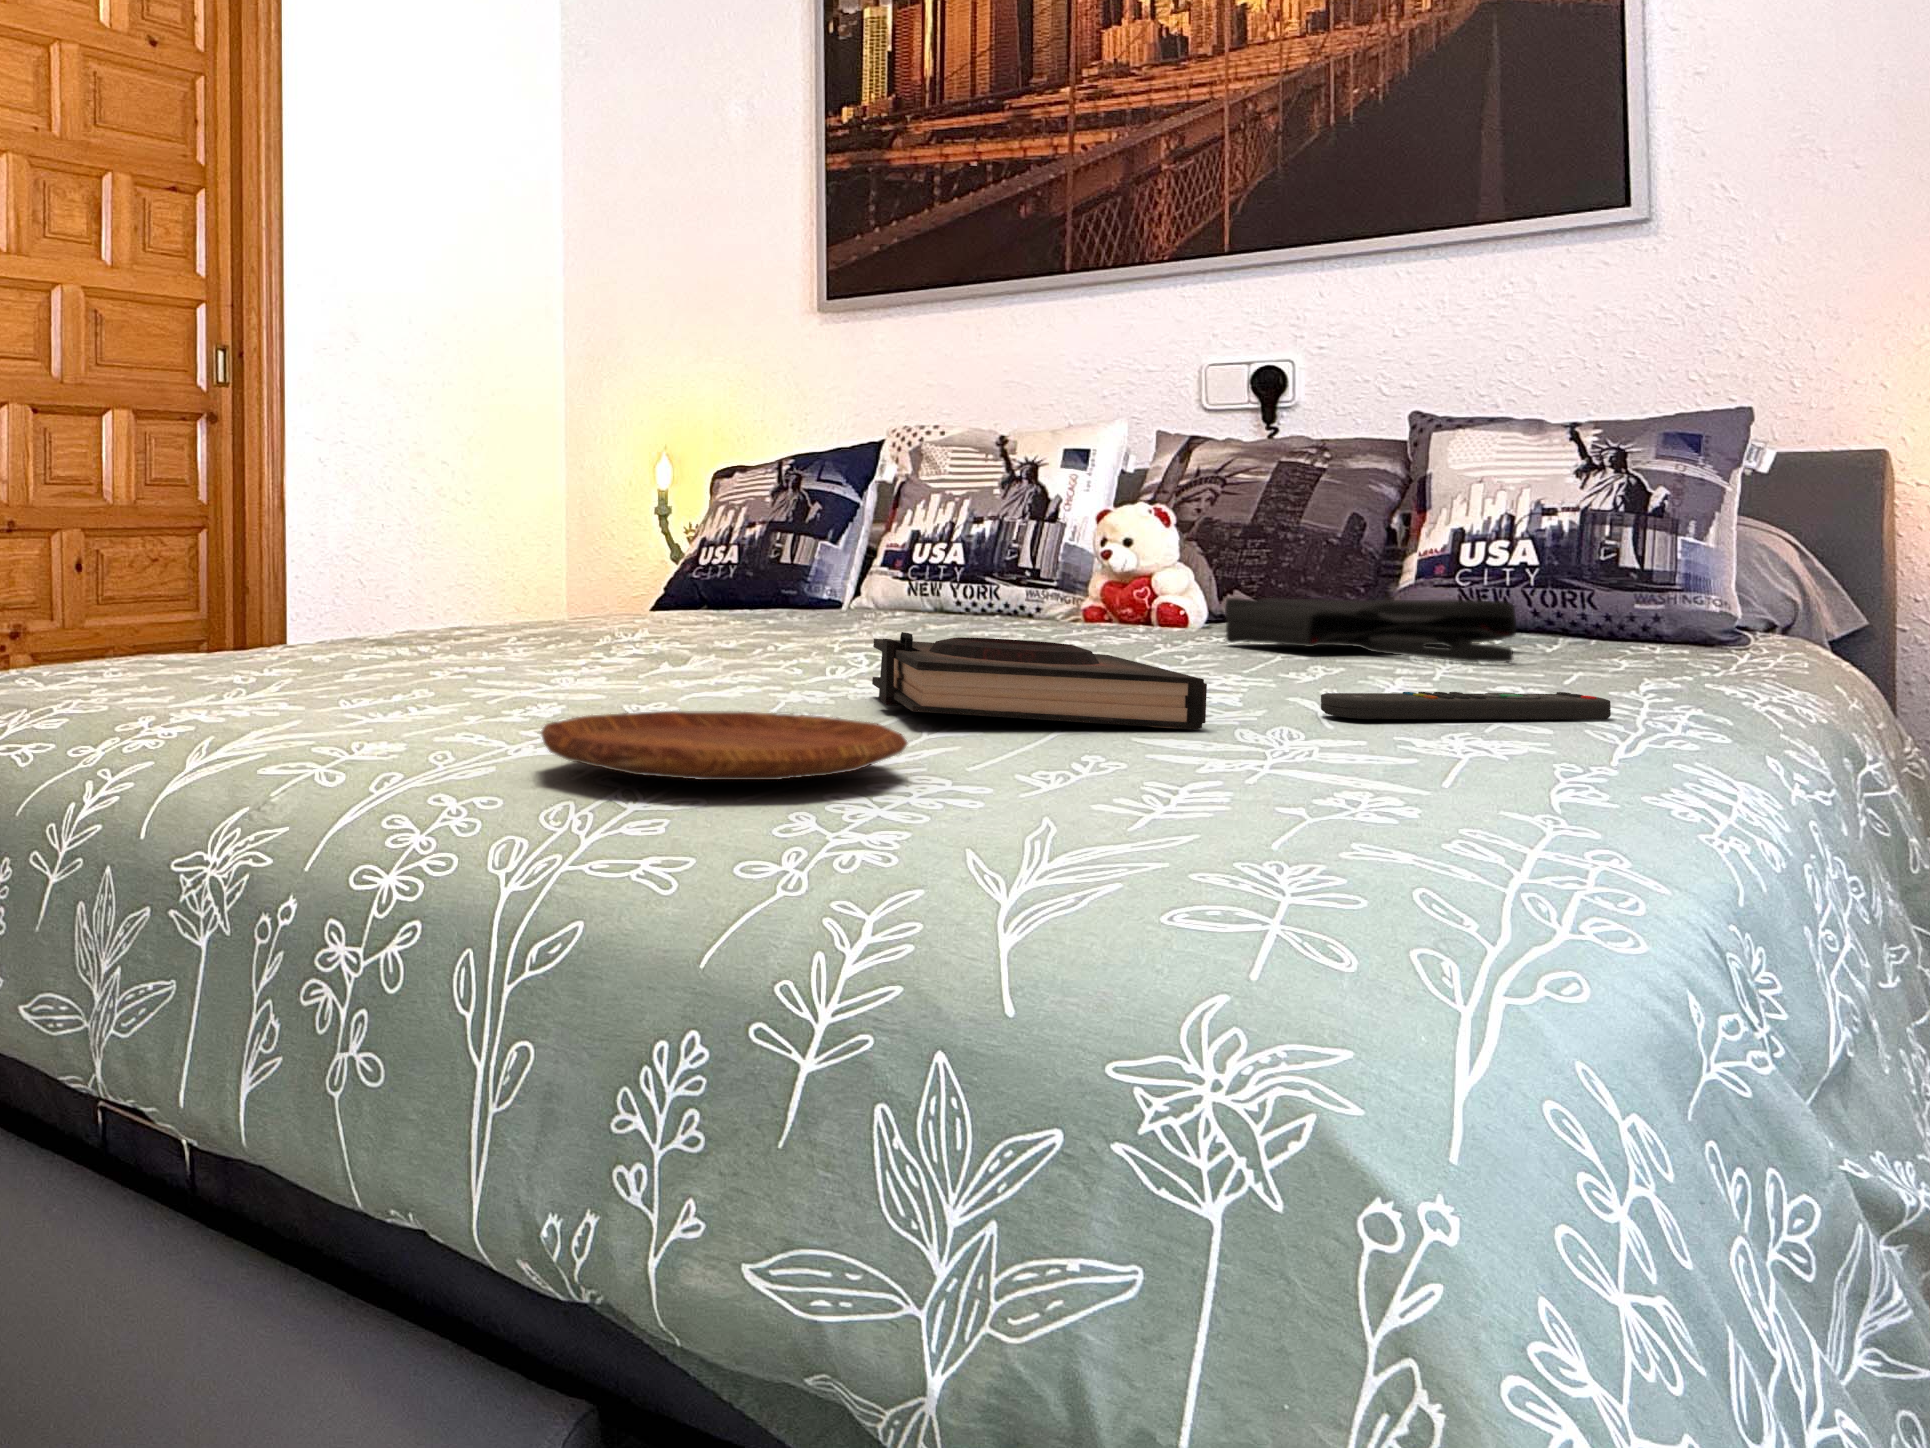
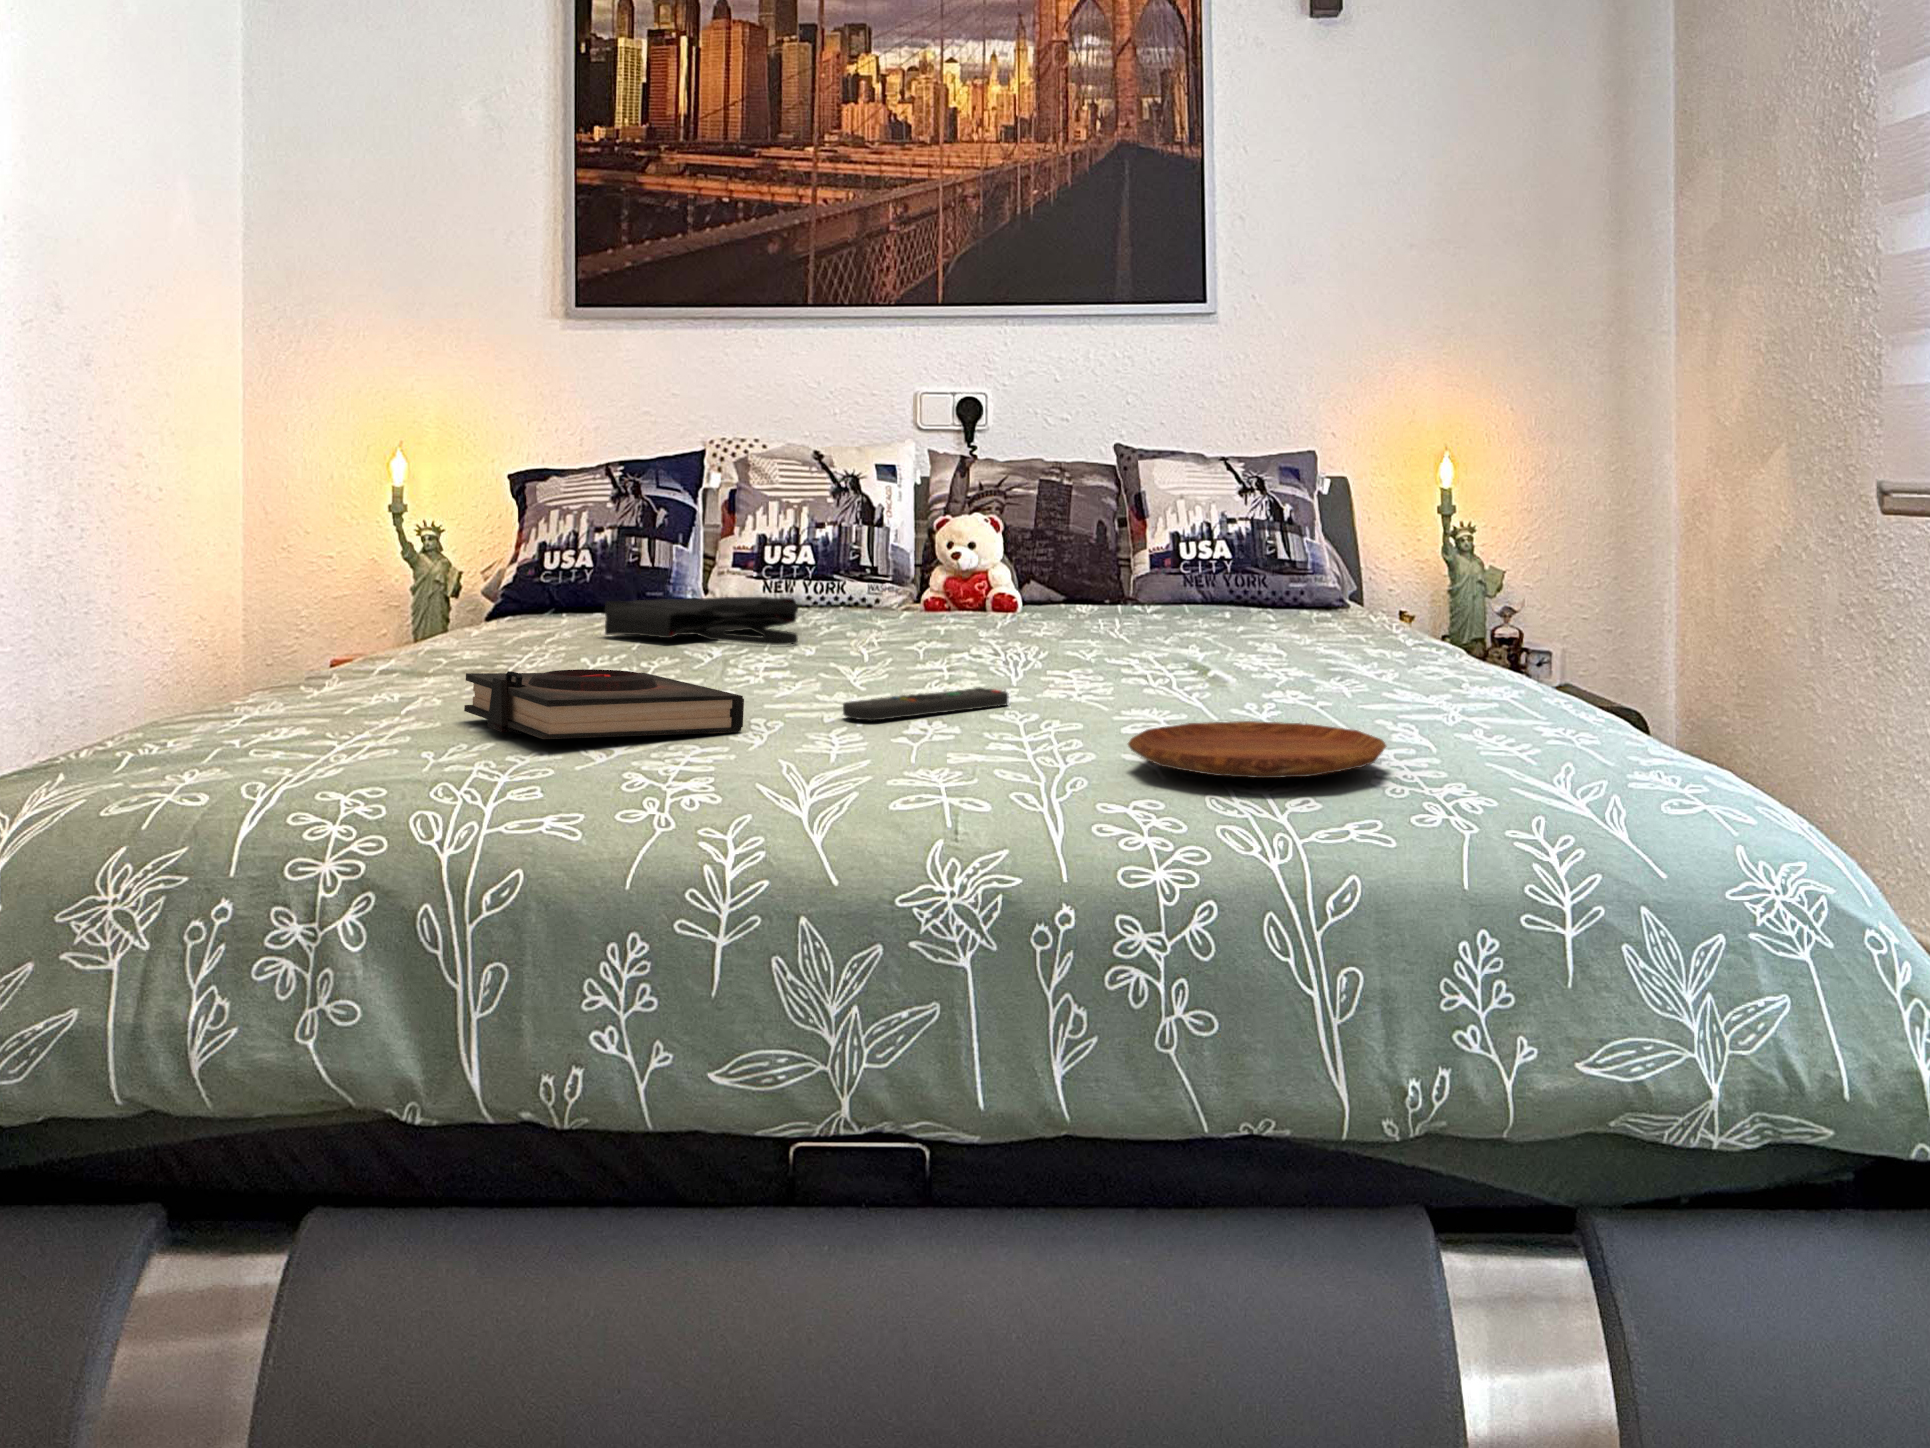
tote bag: present [1225,598,1516,662] -> present [605,597,798,645]
book: present [872,632,1207,730] -> present [464,669,744,739]
remote control: present [1321,692,1611,720] -> present [843,688,1008,720]

